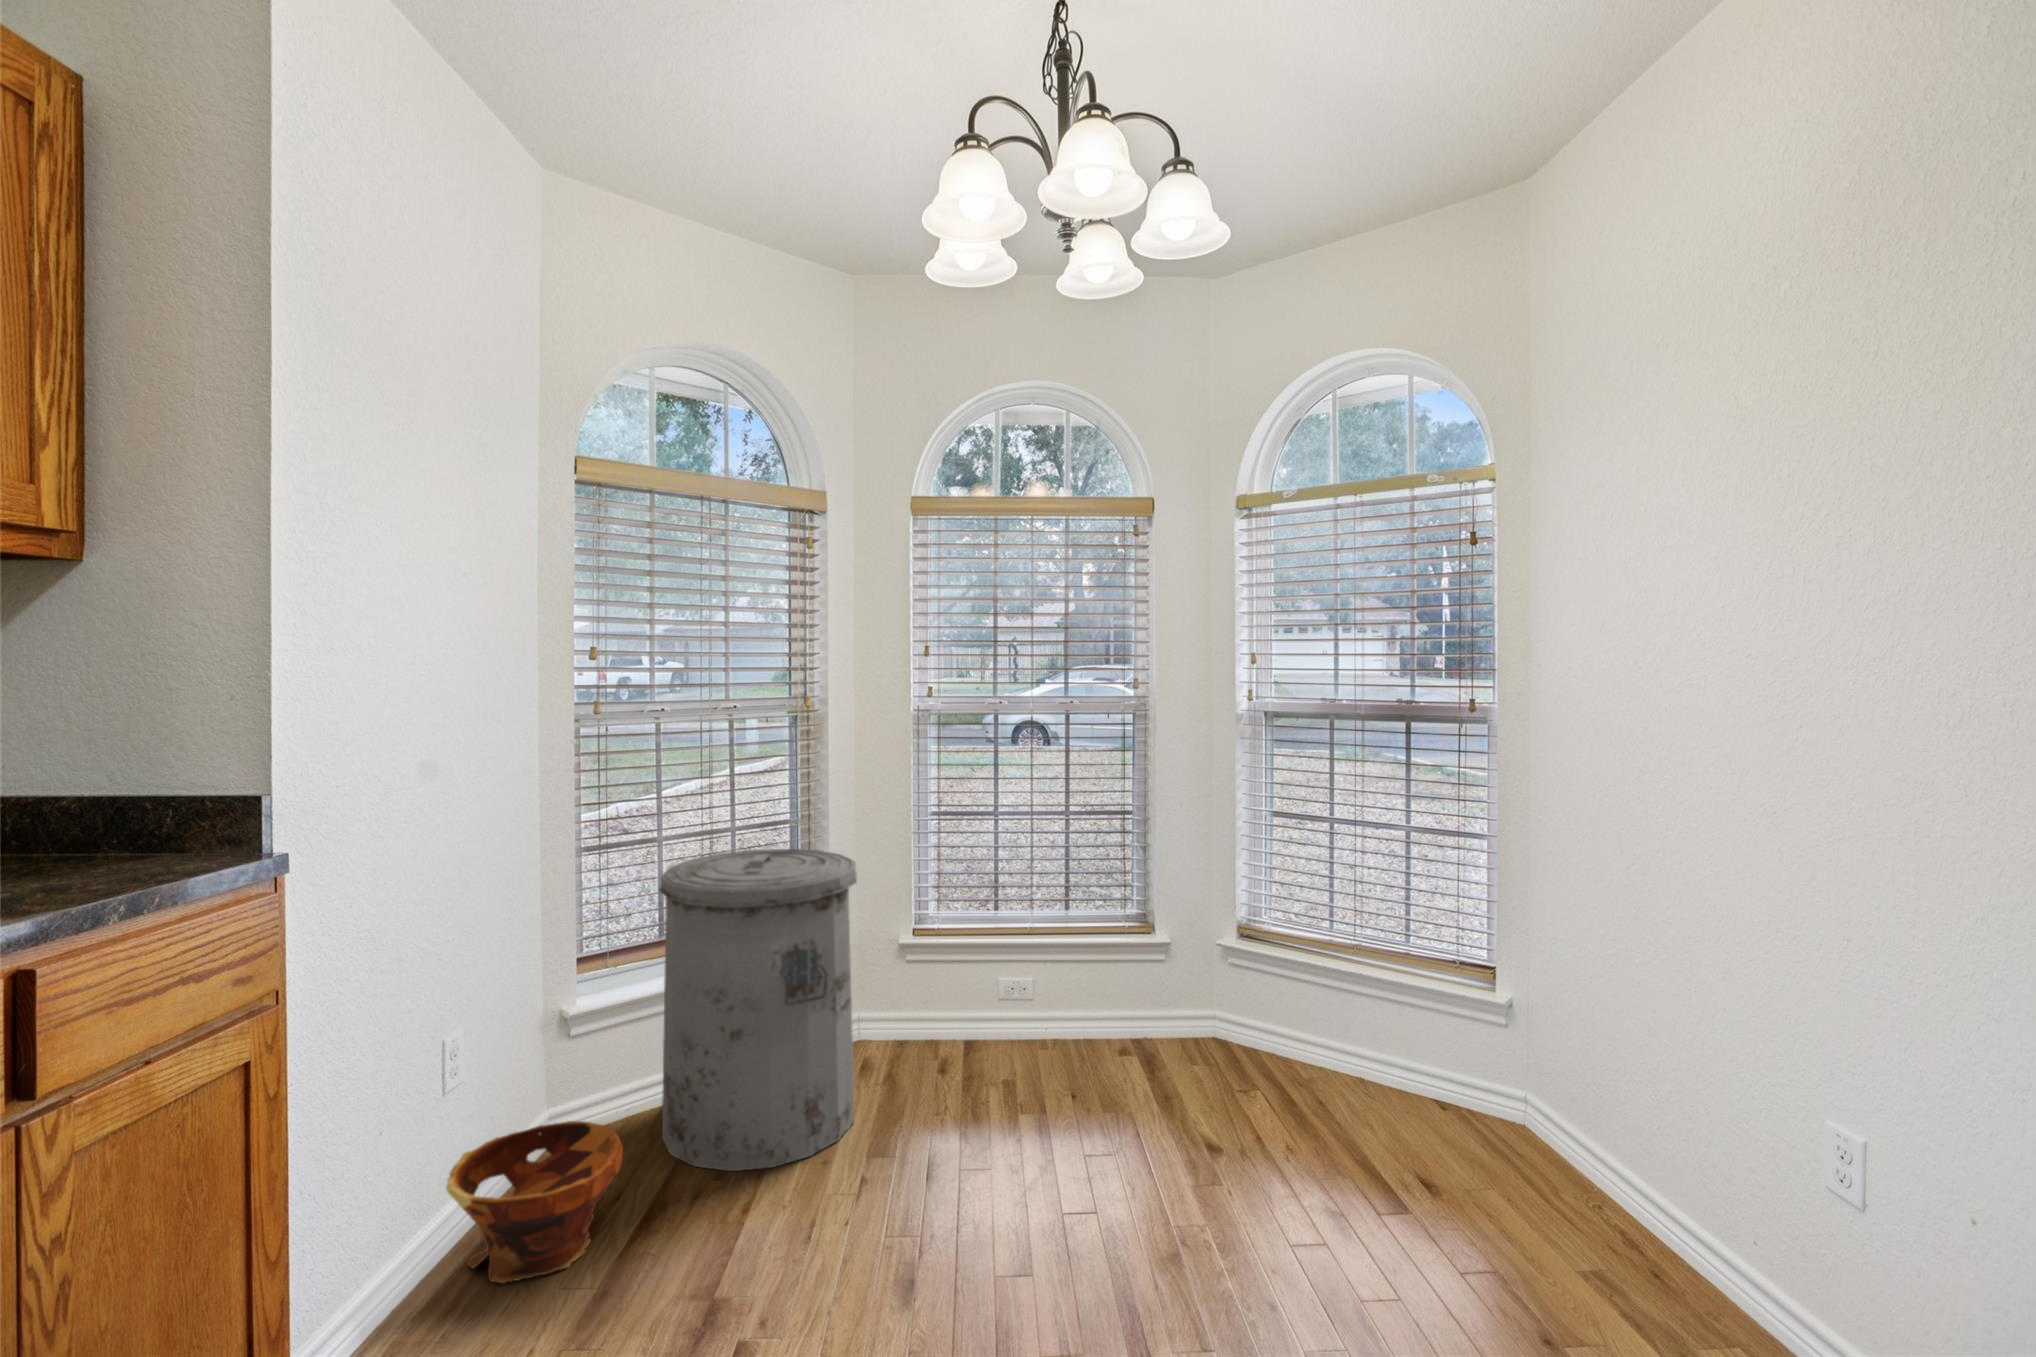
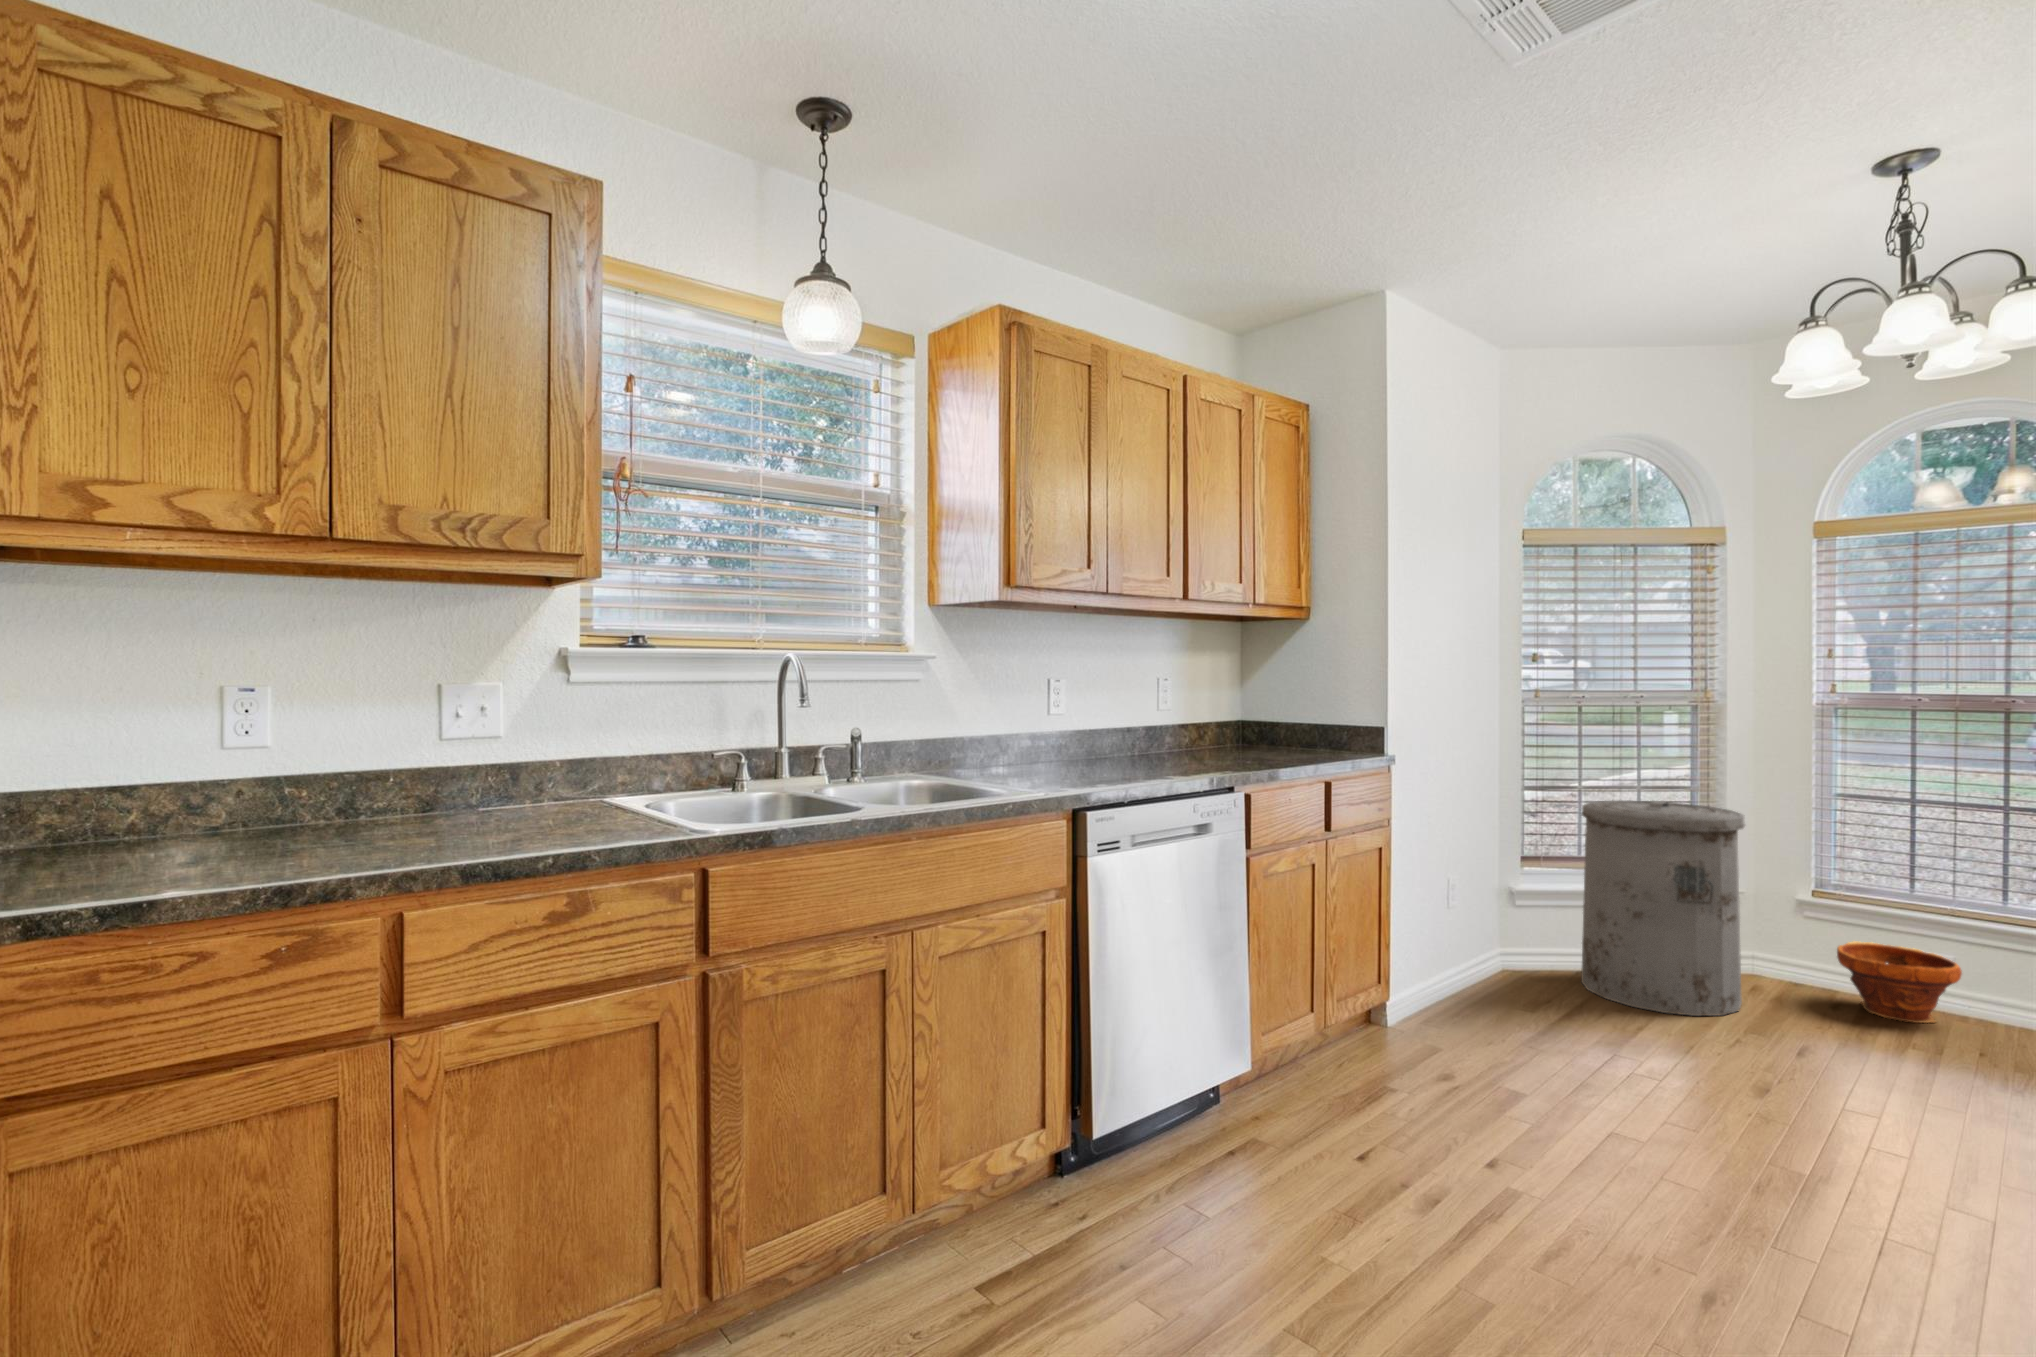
planter: present [446,1121,623,1283] -> present [1837,941,1962,1023]

